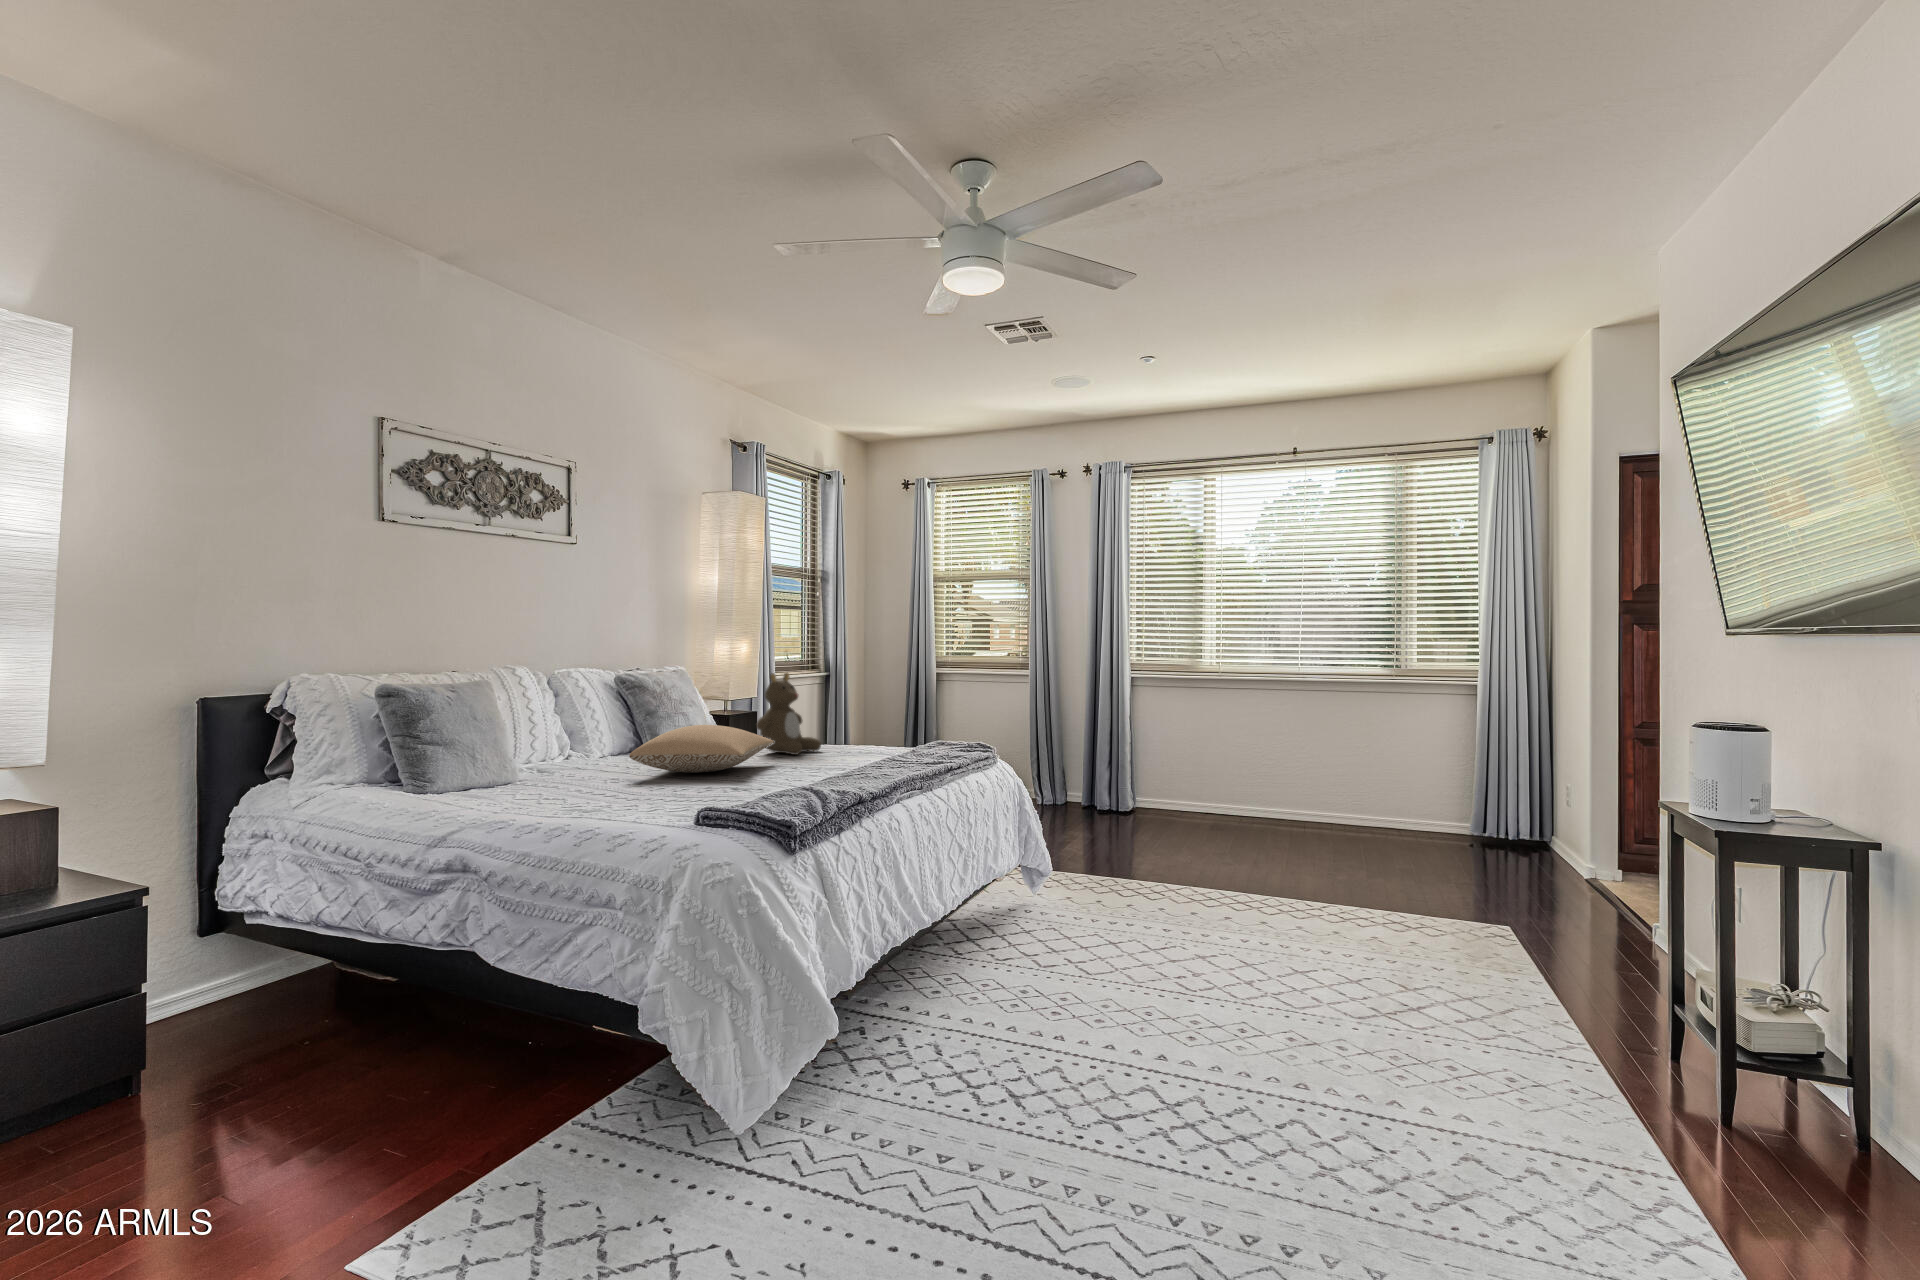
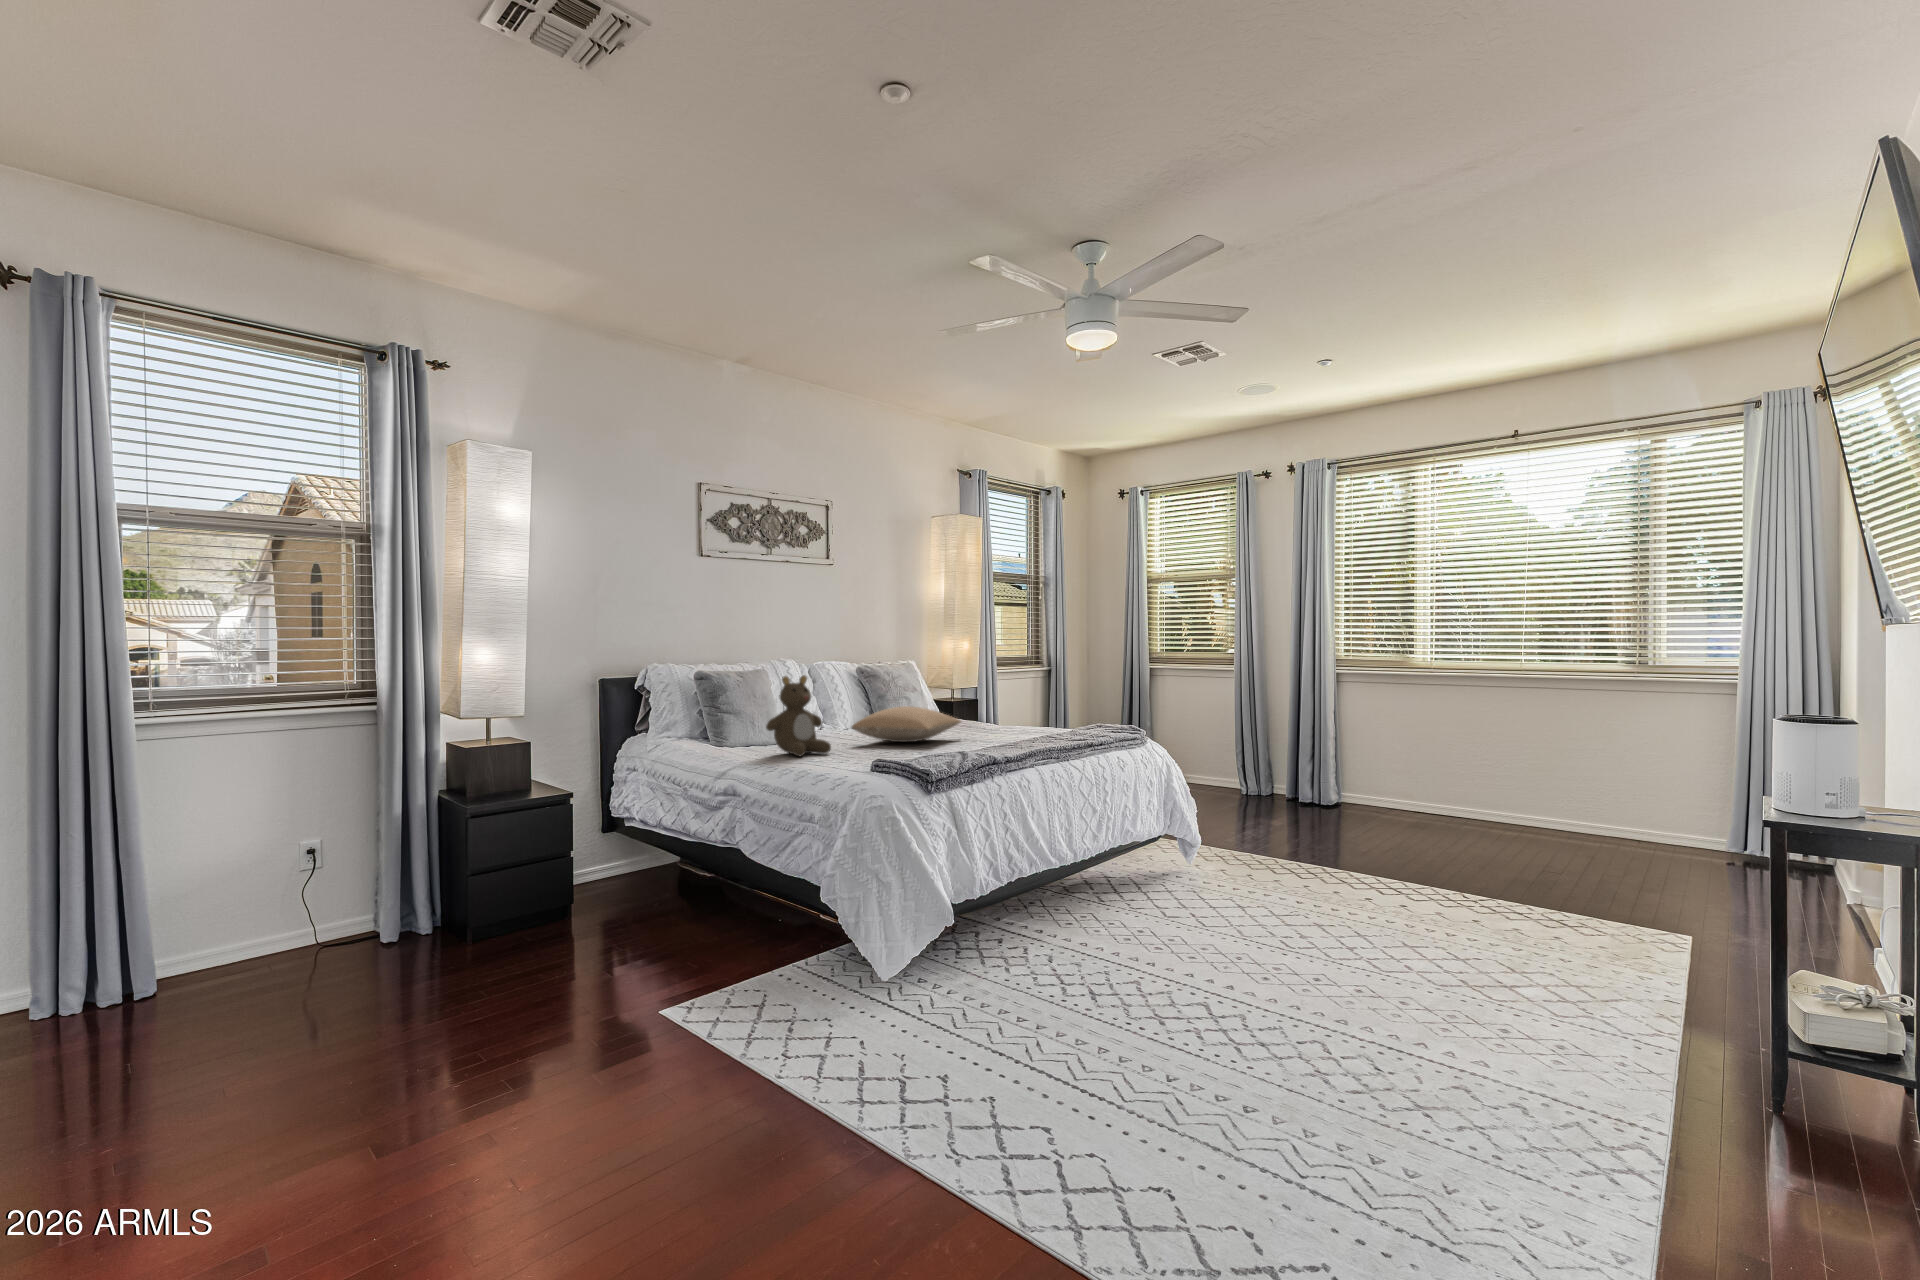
teddy bear: present [756,672,821,755] -> present [766,675,831,756]

